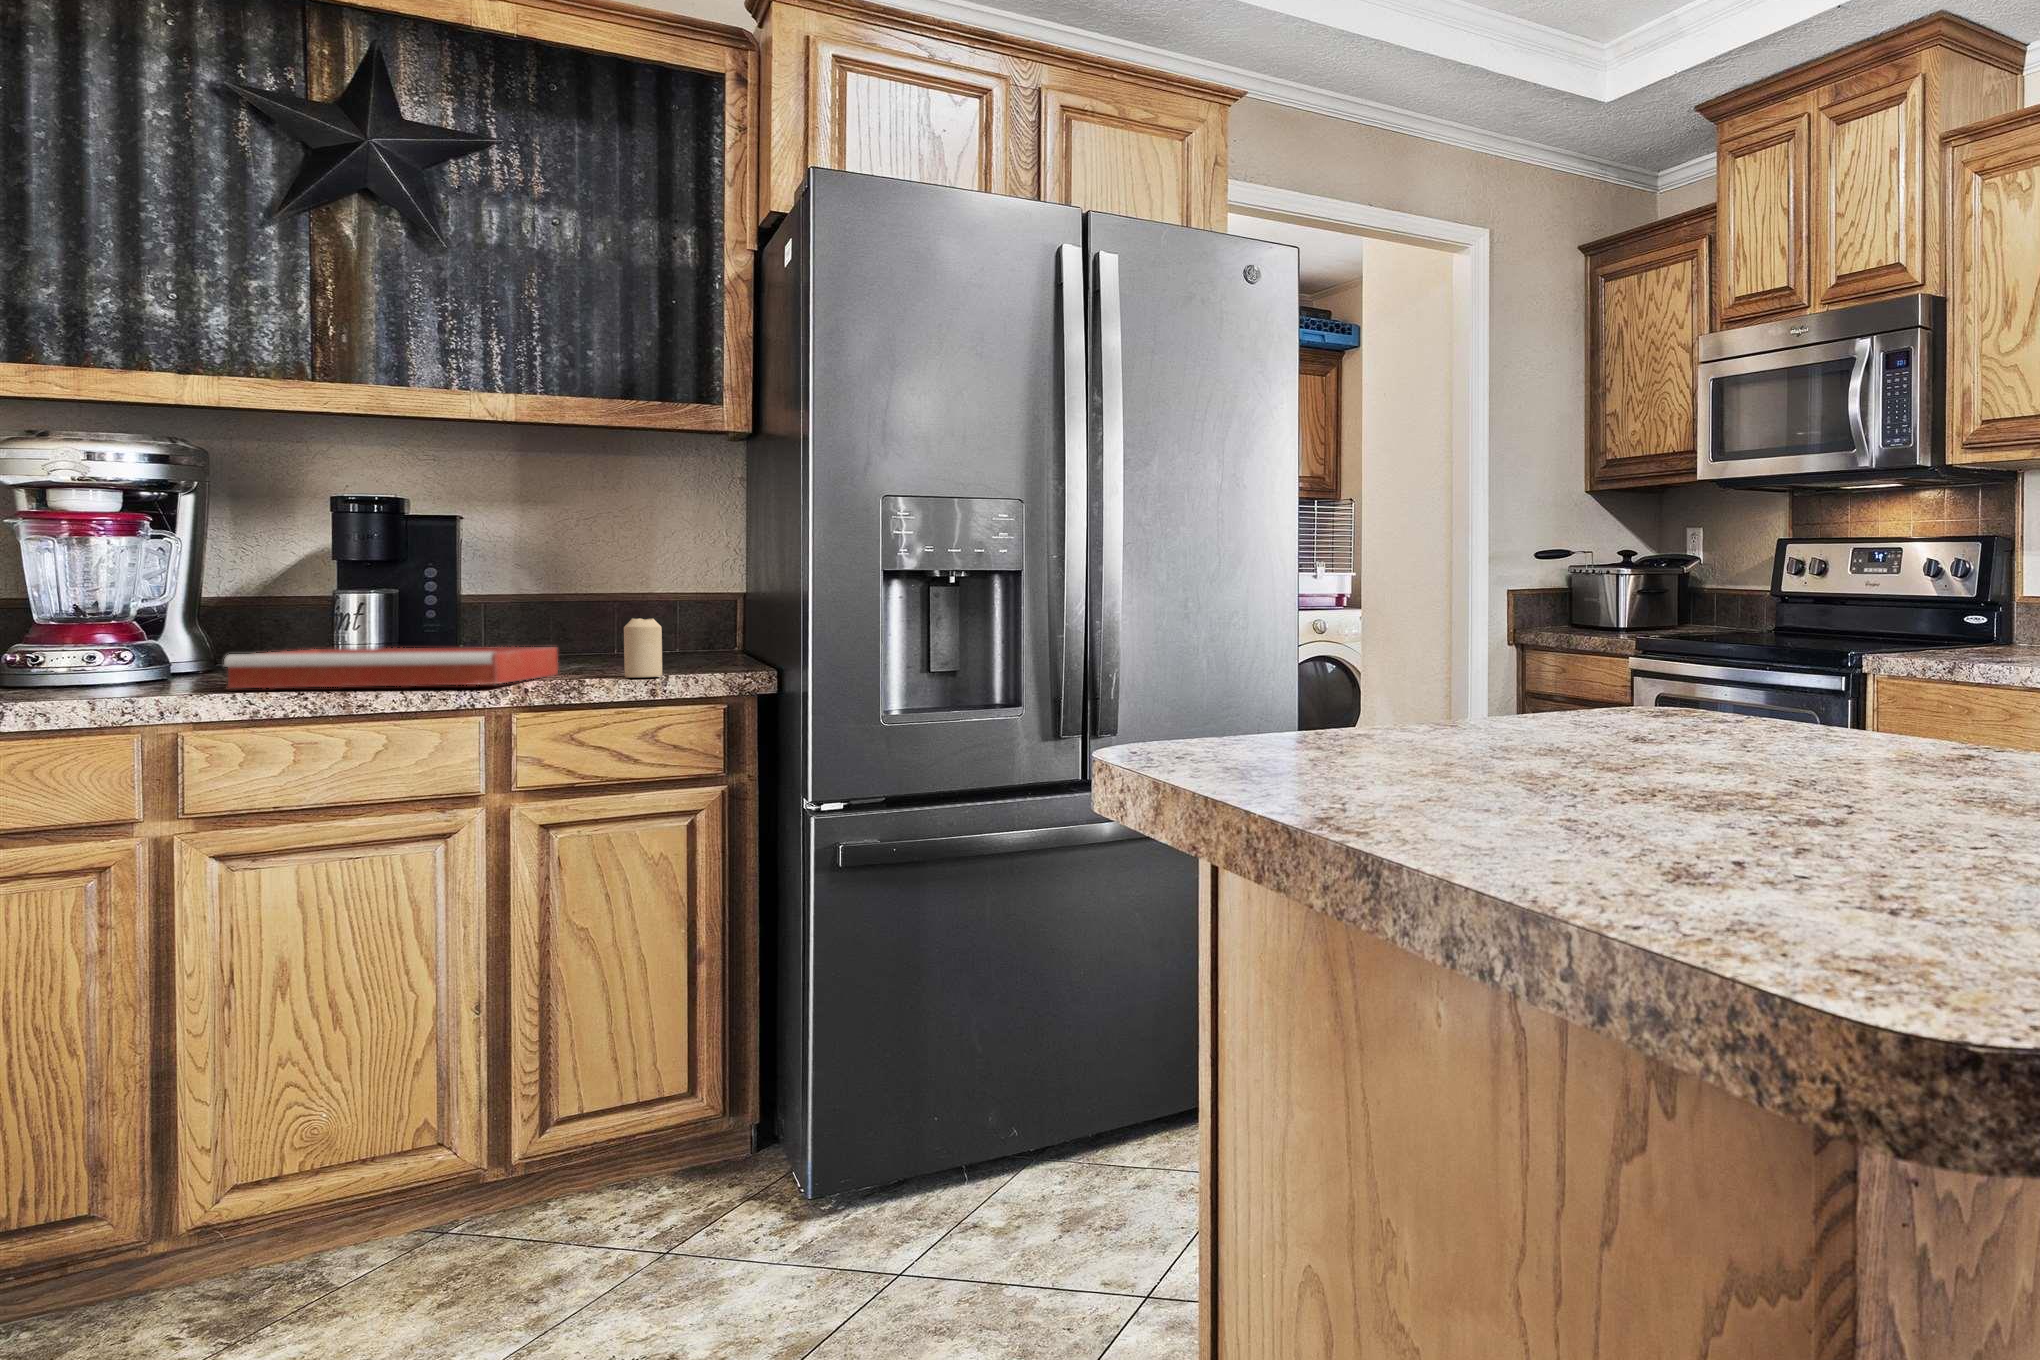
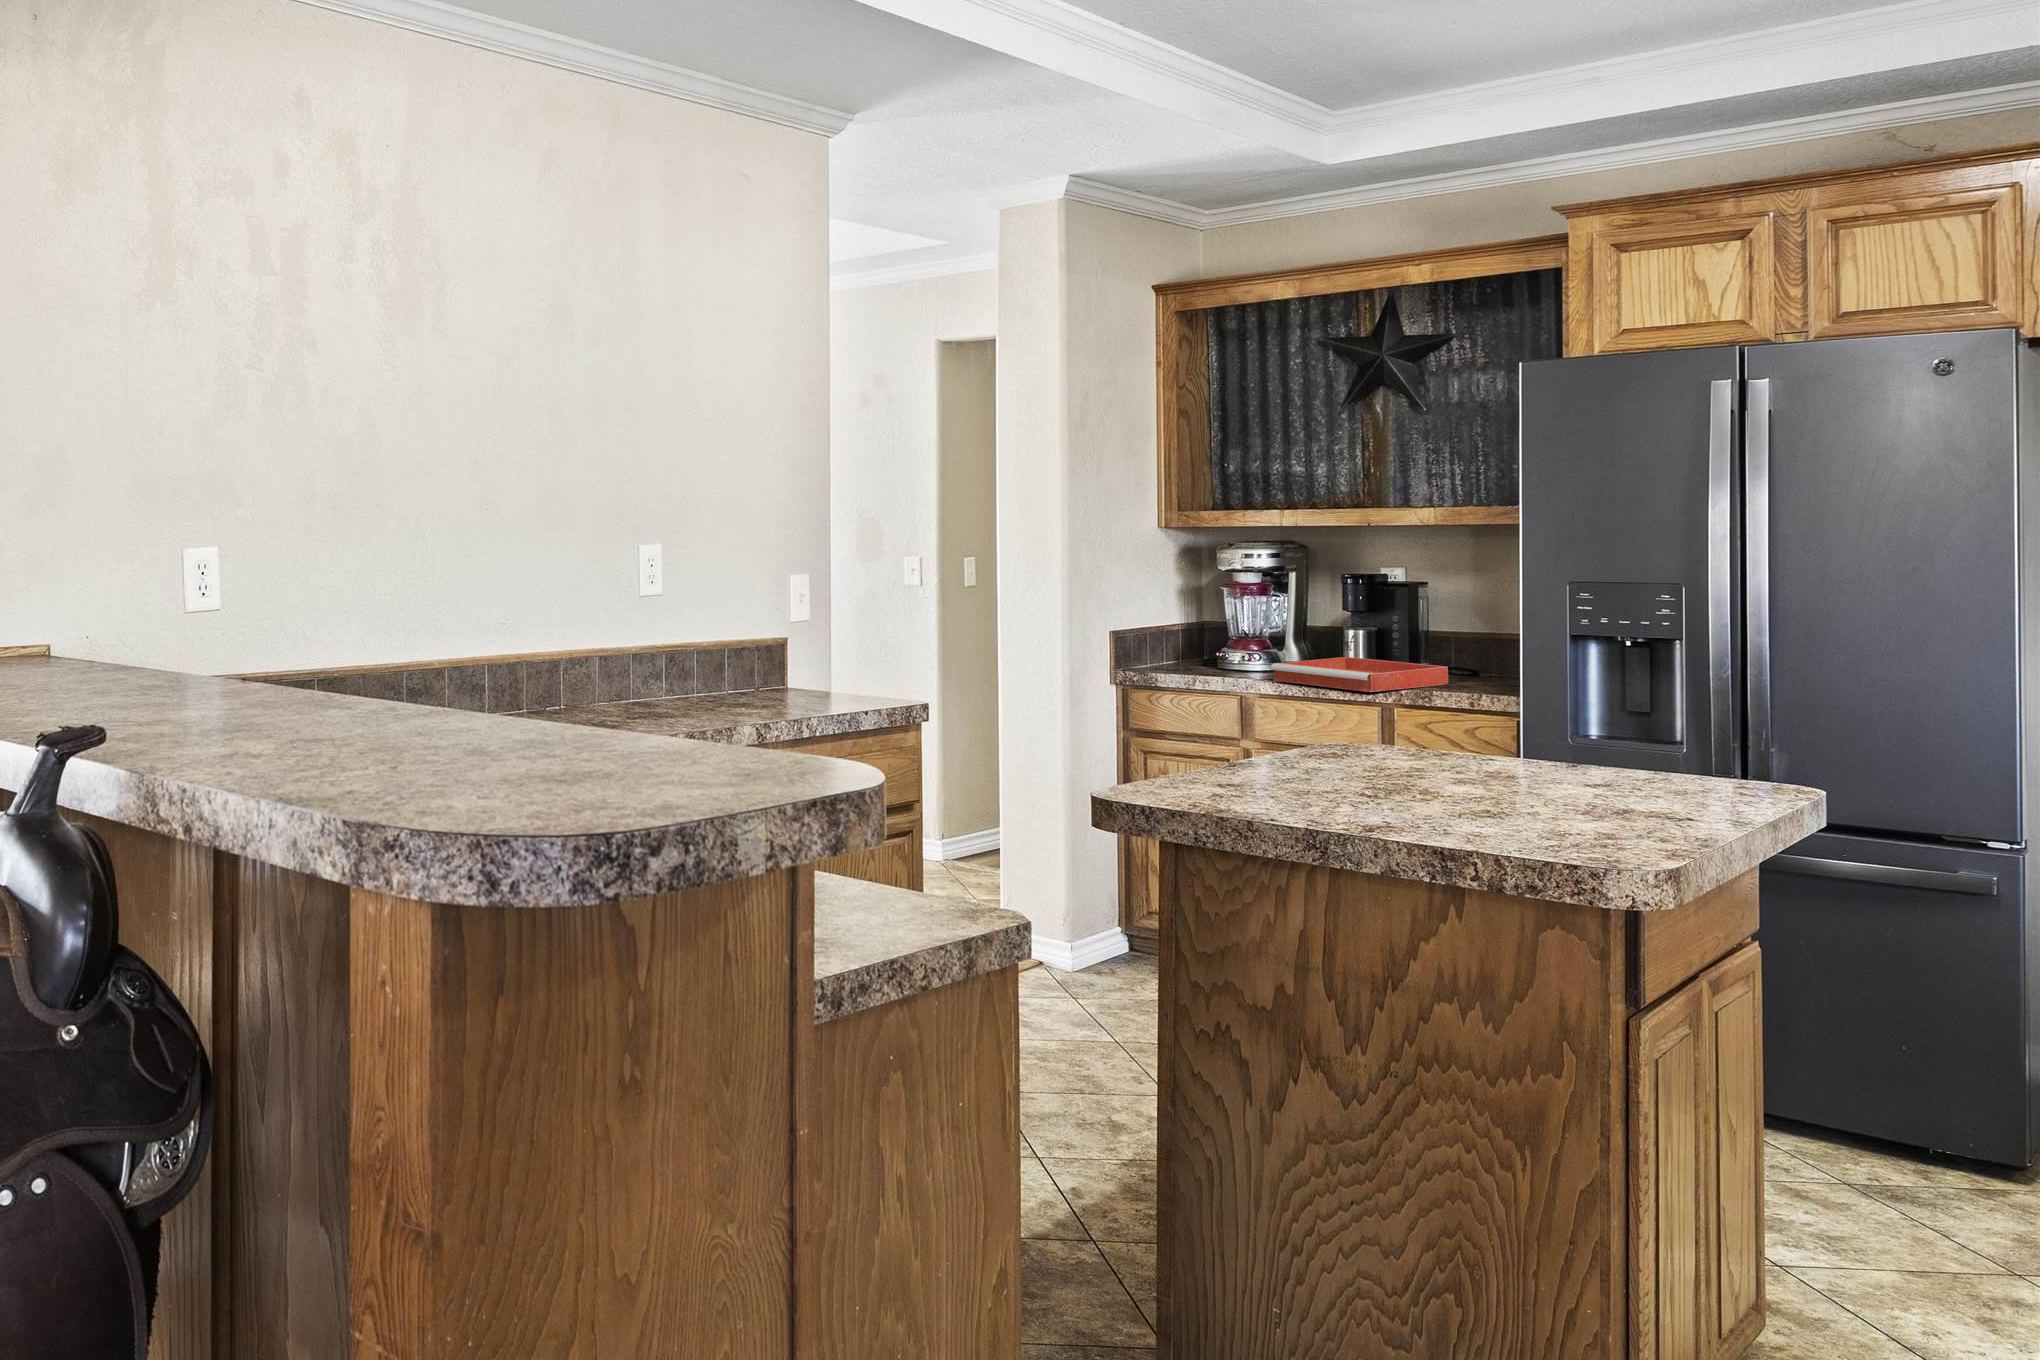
candle: present [624,618,662,677] -> none [1462,654,1487,693]

